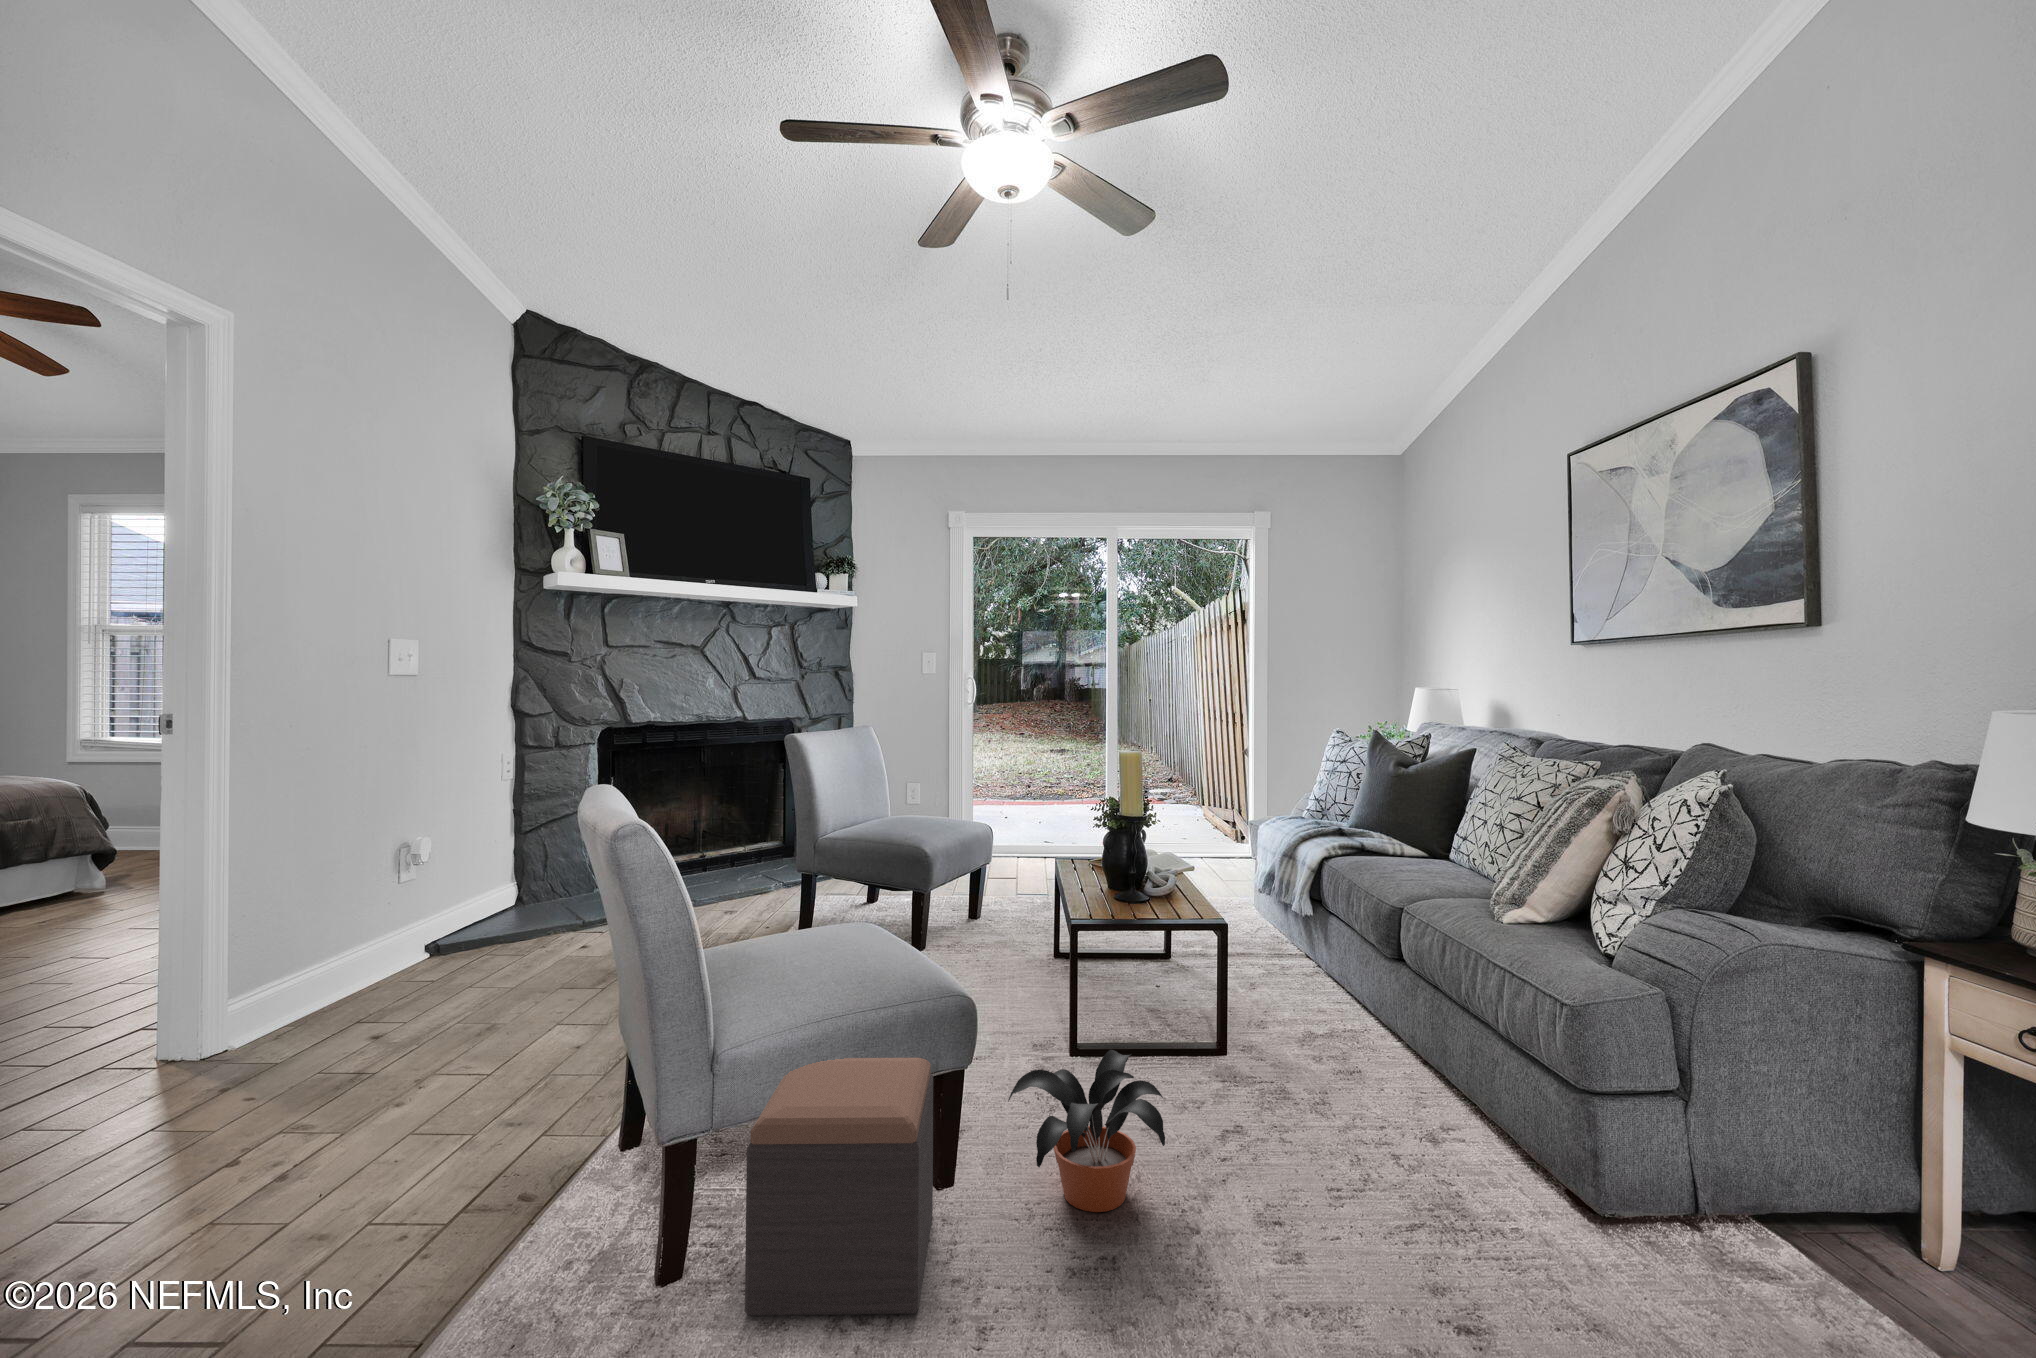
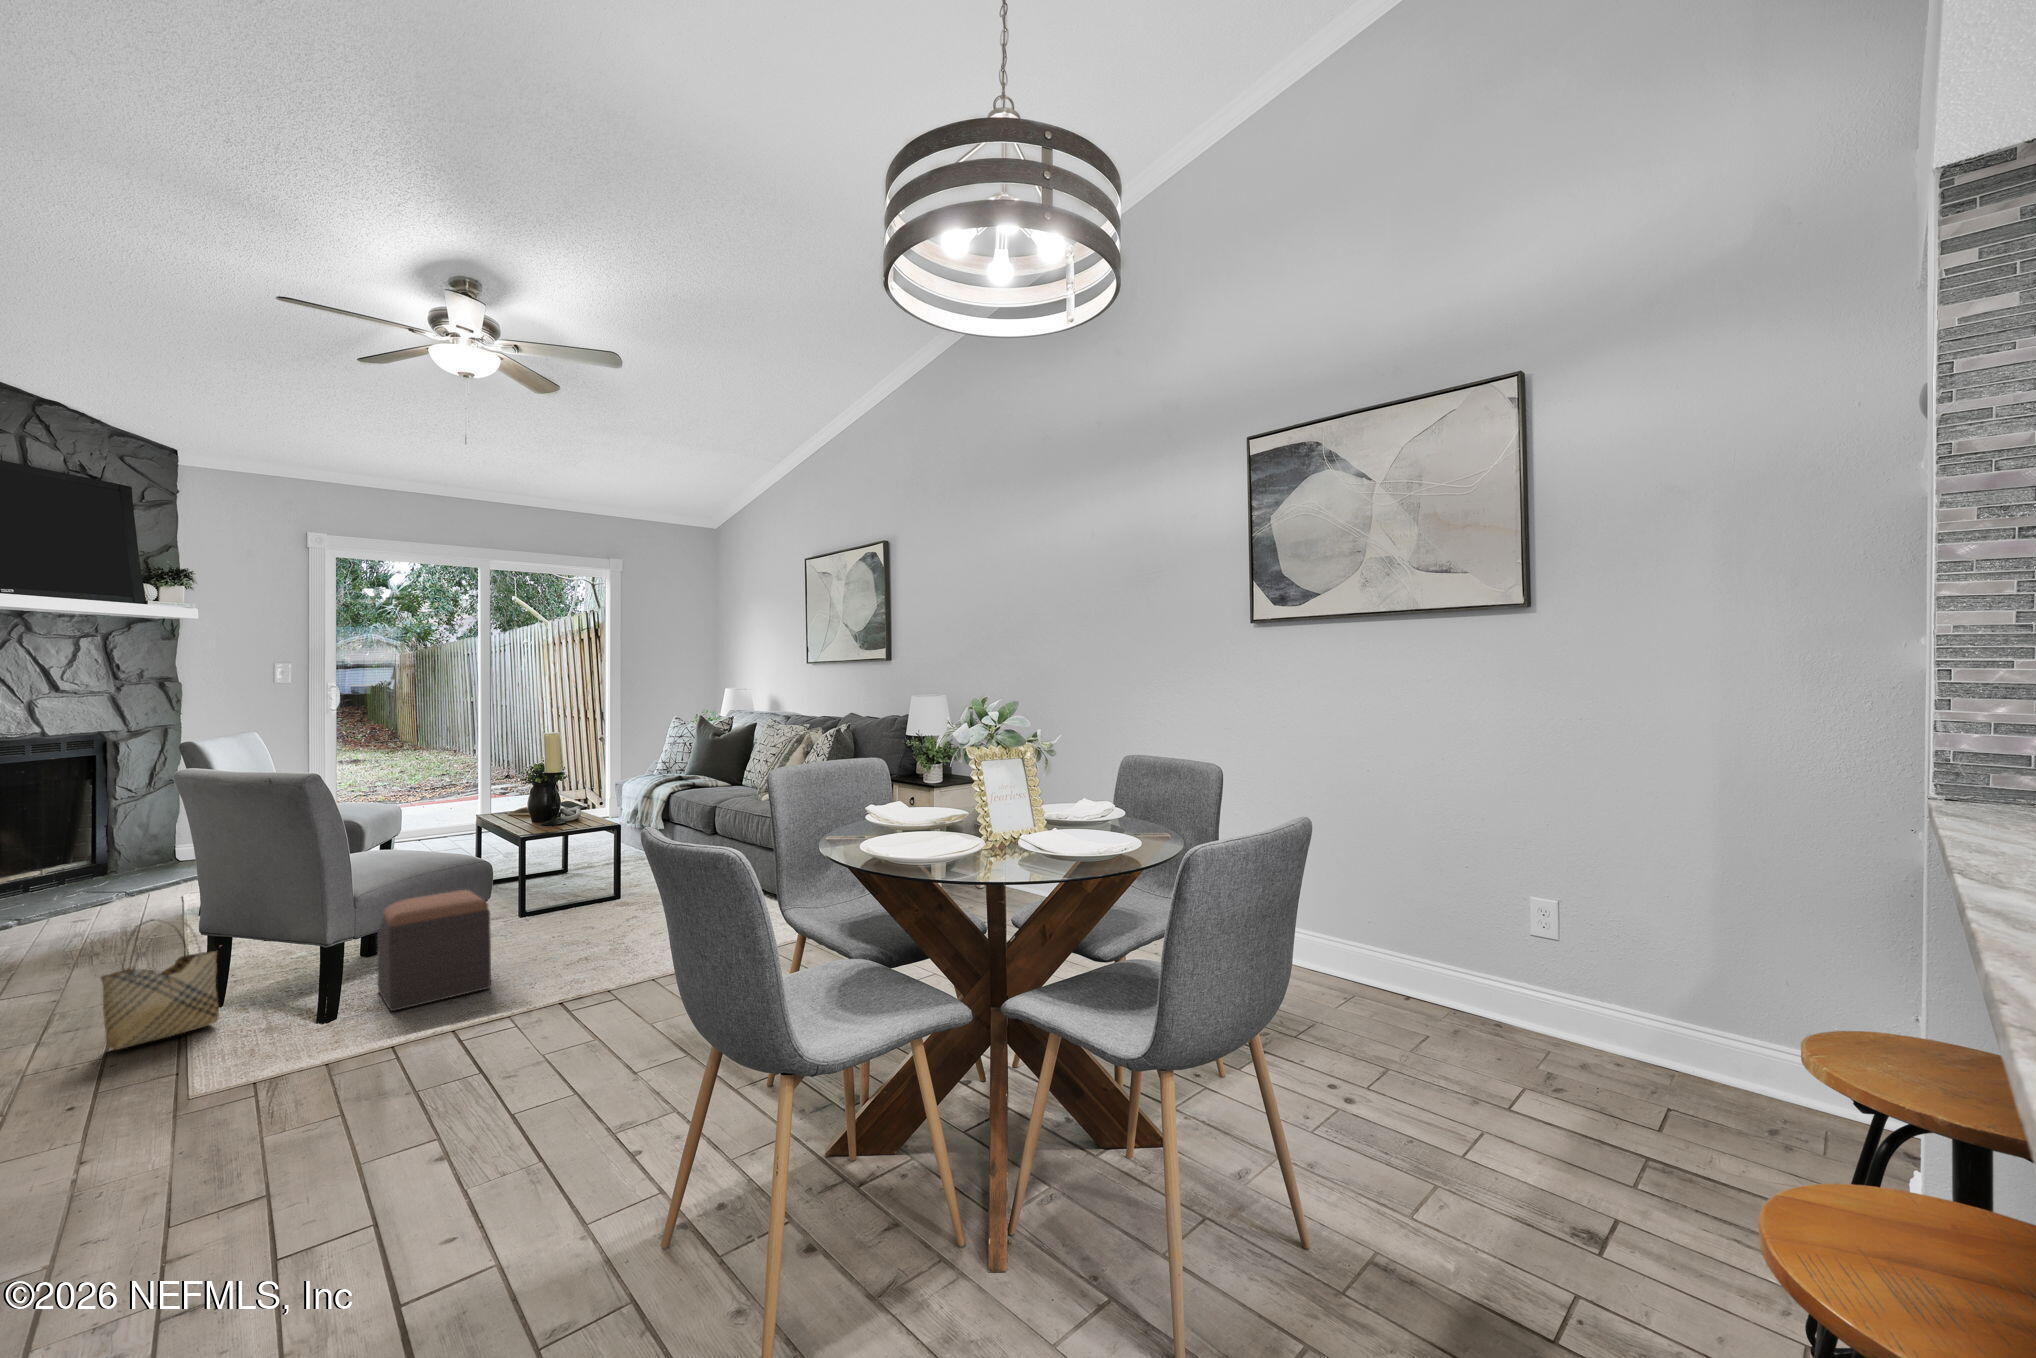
woven basket: none [446,1018,601,1232] -> present [100,920,219,1050]
potted plant: present [1008,1050,1165,1212] -> none [512,879,606,951]

